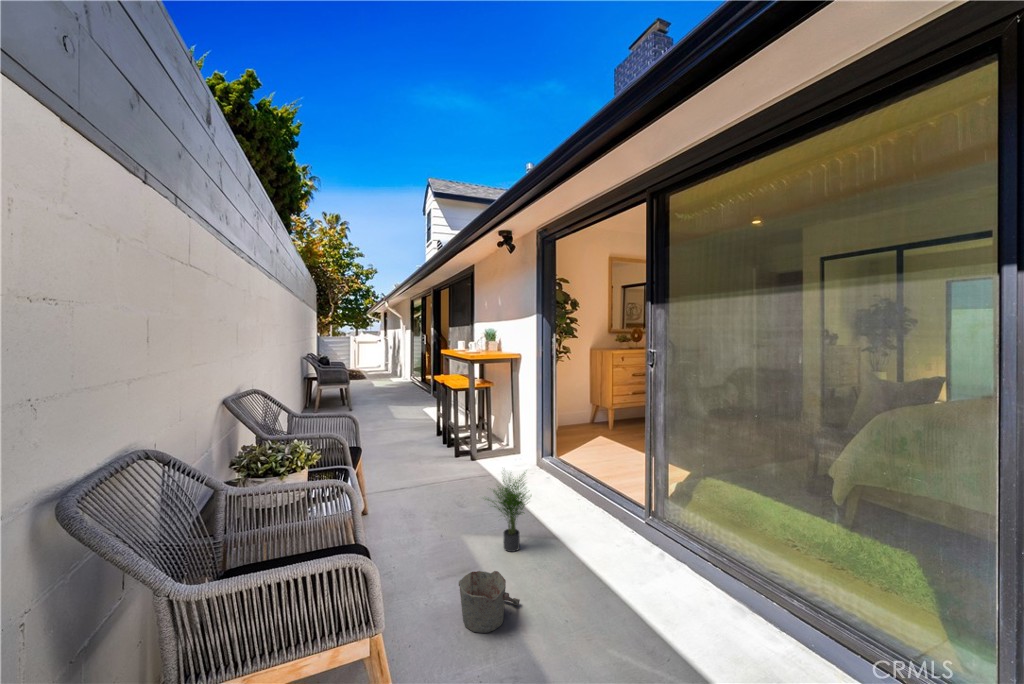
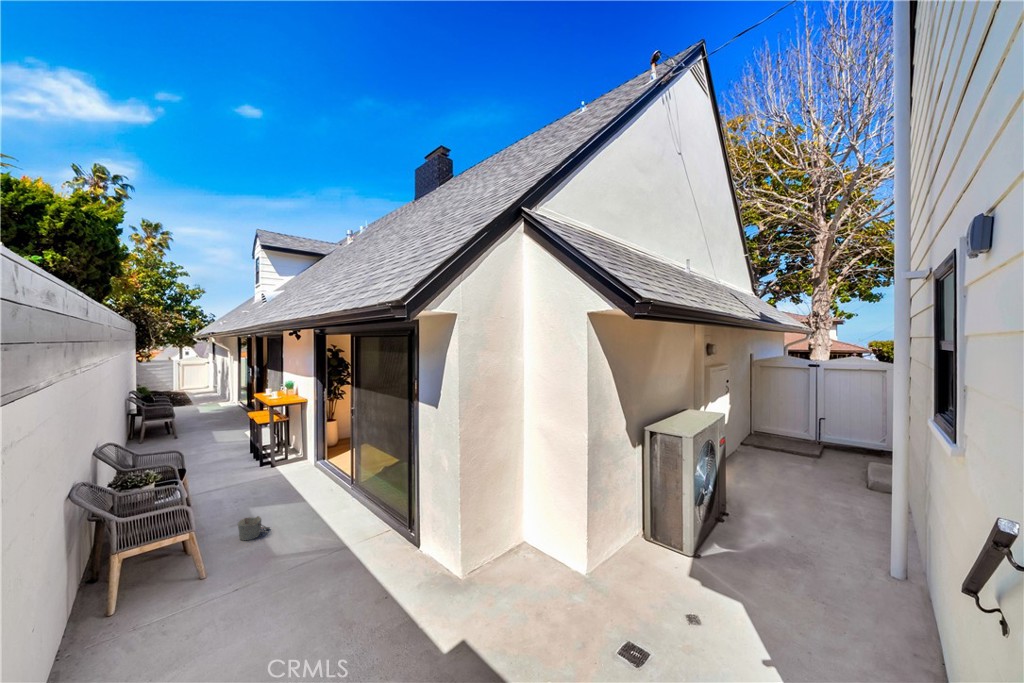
potted plant: present [487,472,530,552] -> none [257,470,290,512]

